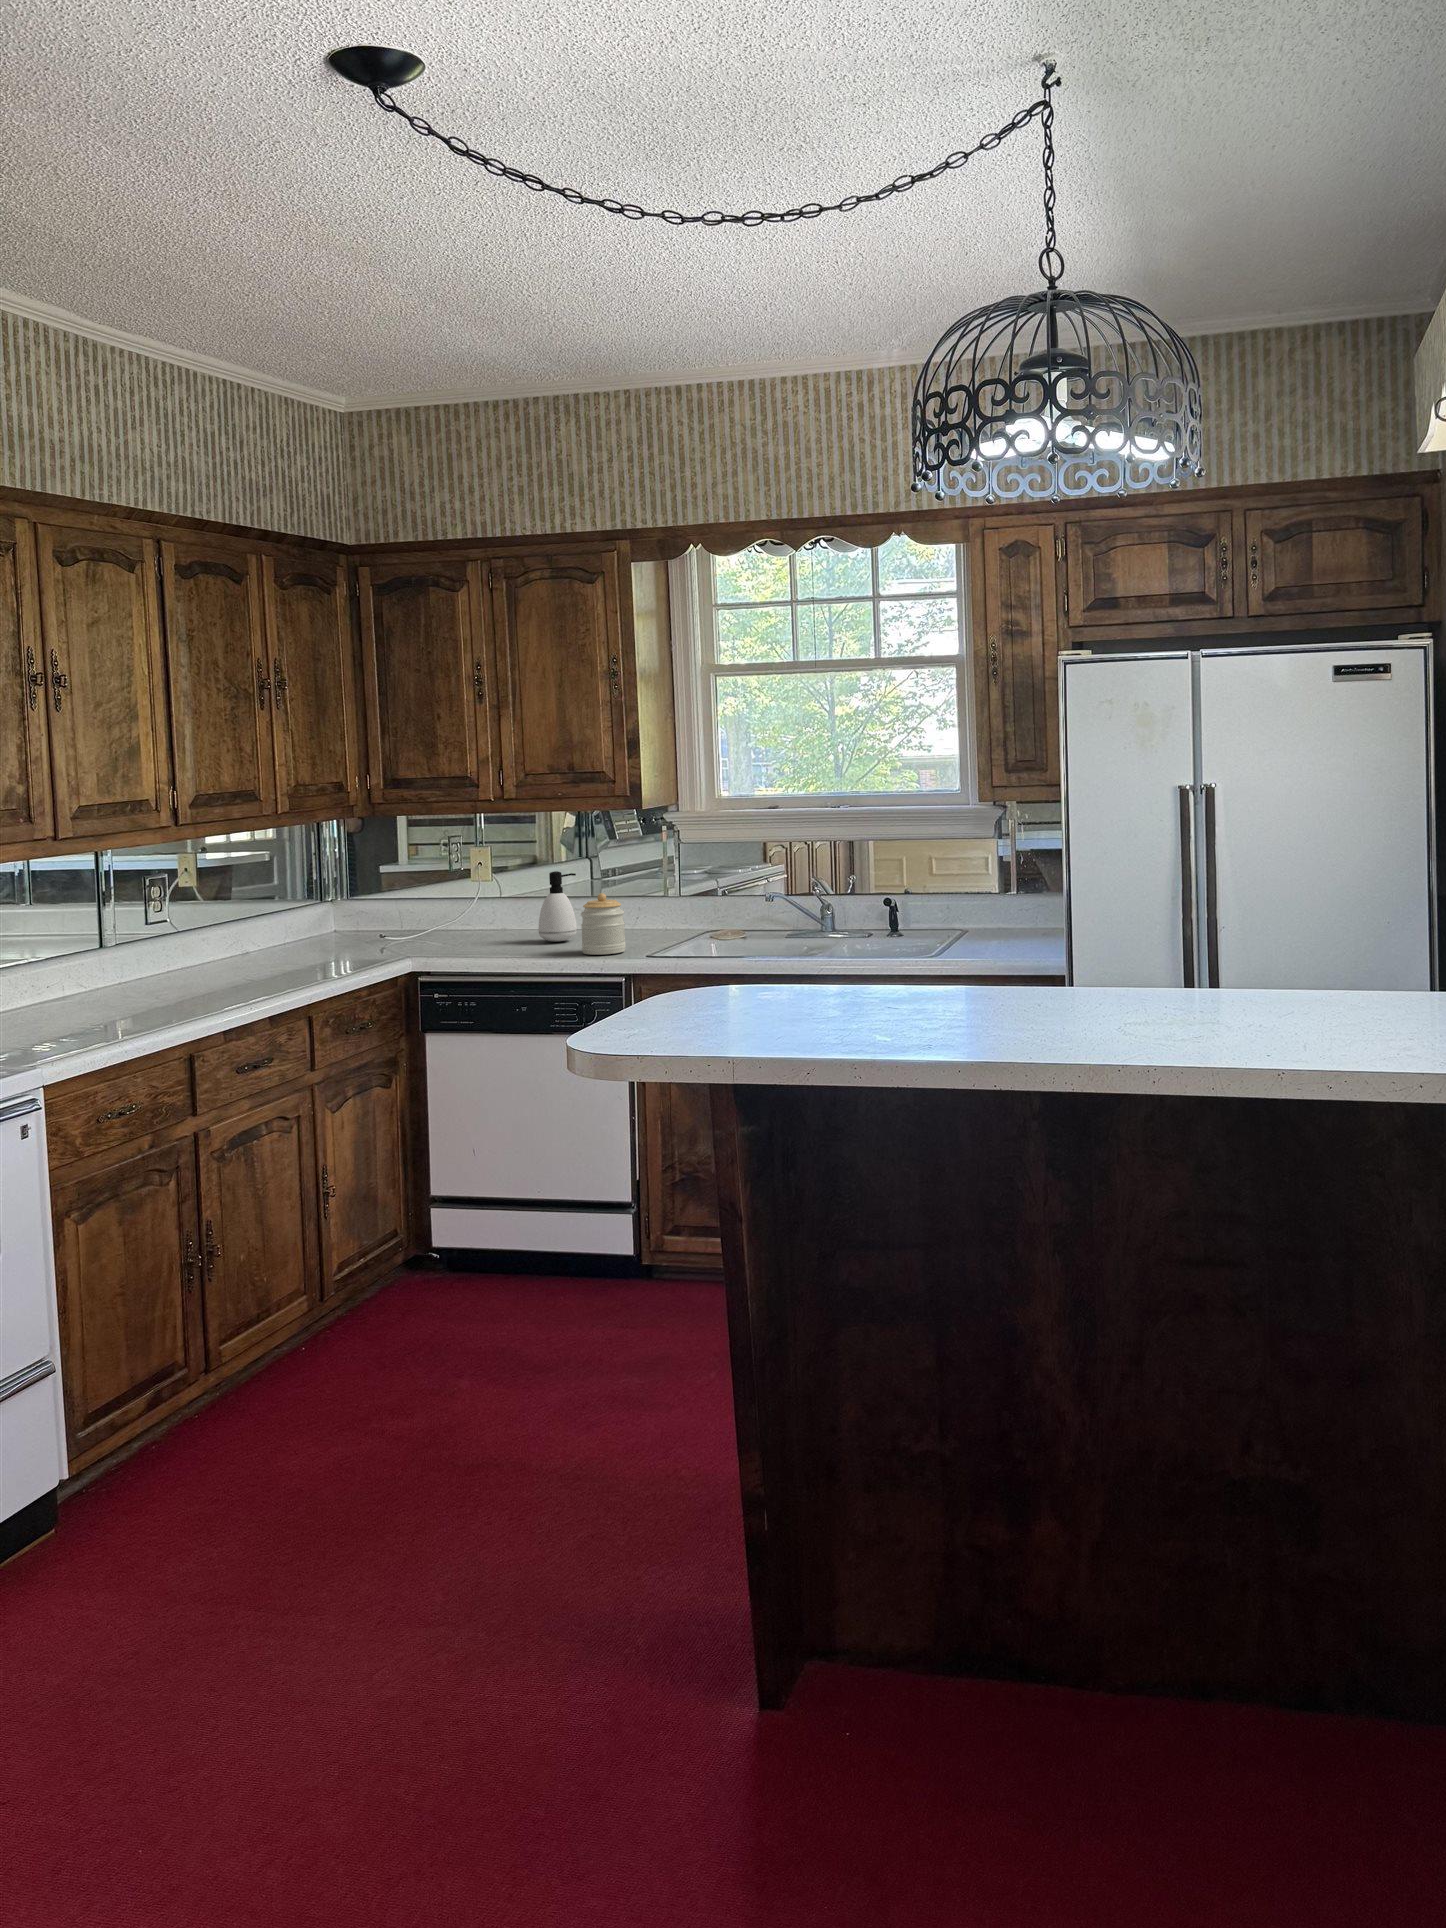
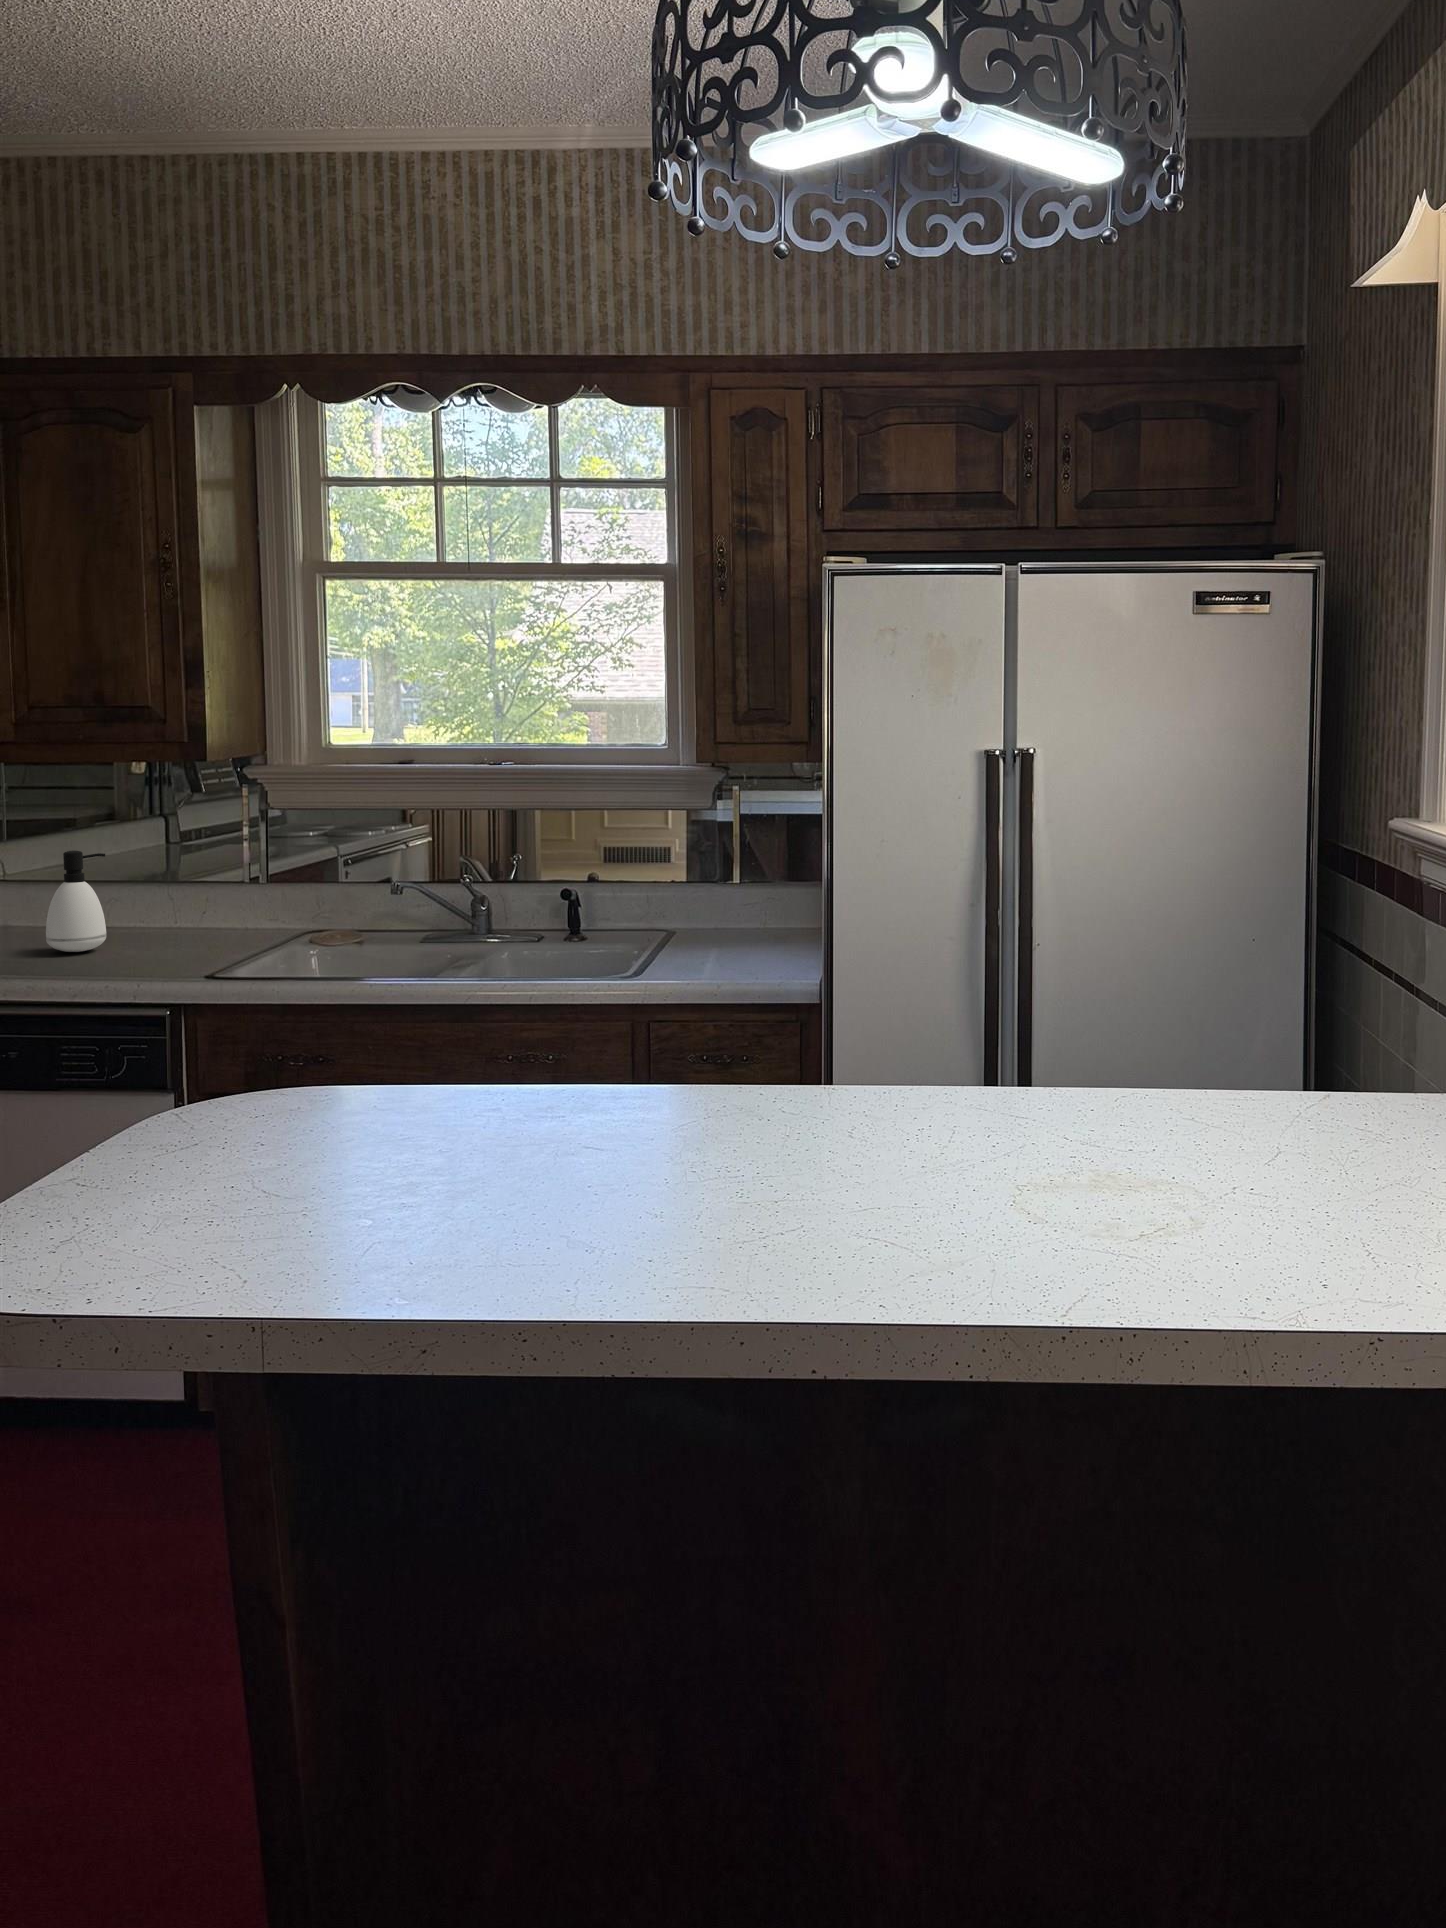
jar: present [580,893,626,955] -> none [107,885,178,975]

